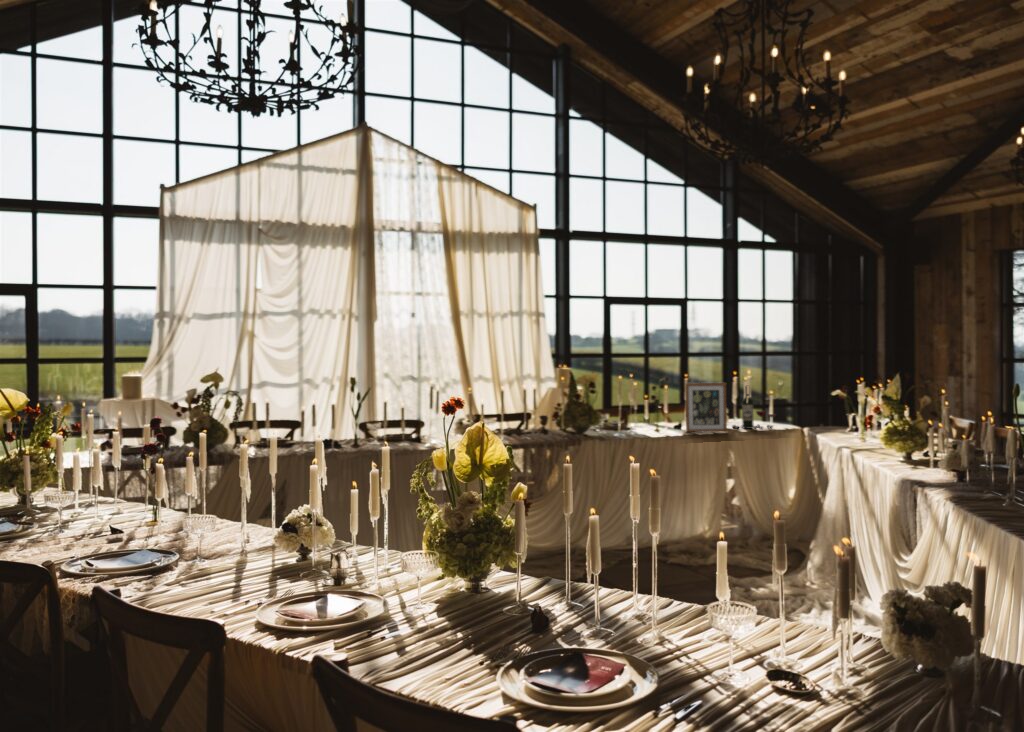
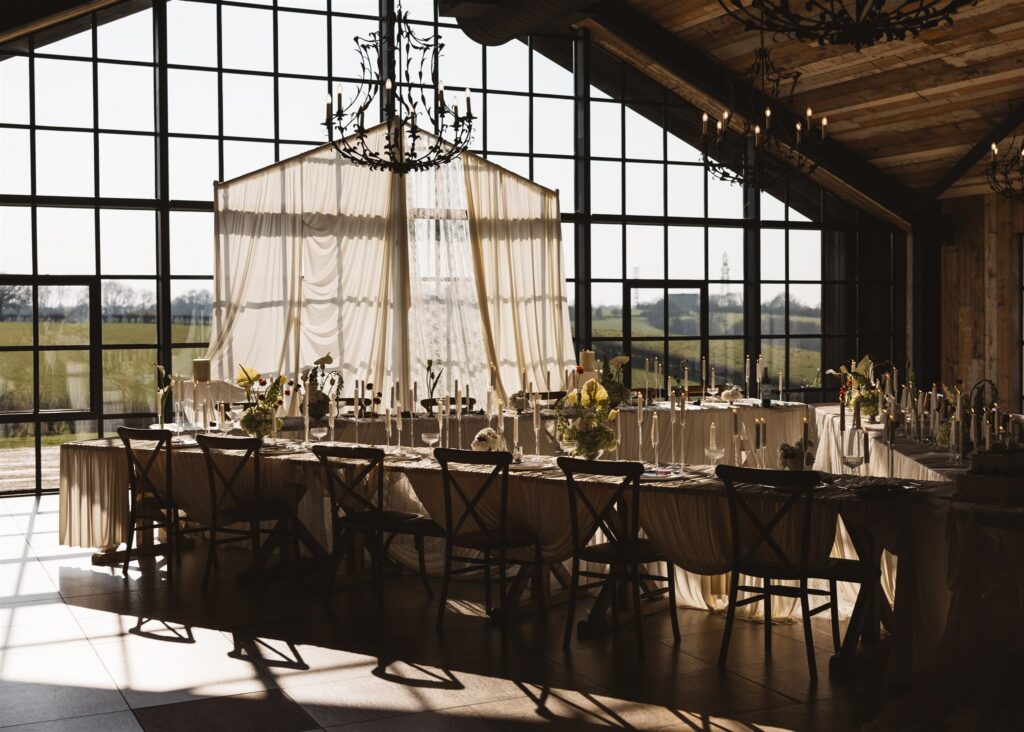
picture frame: present [686,383,727,432] -> none [710,365,748,410]

